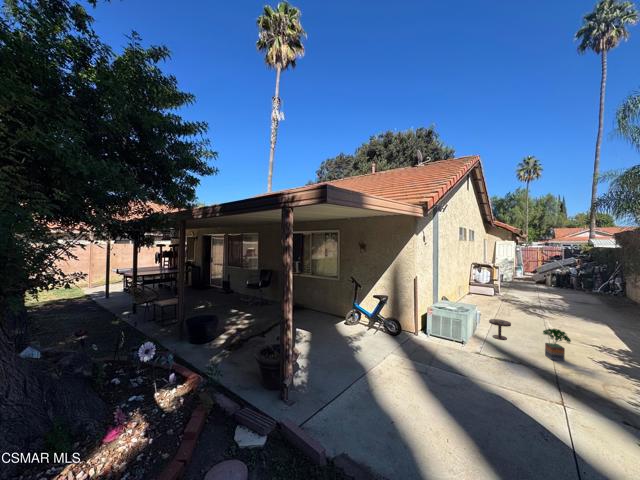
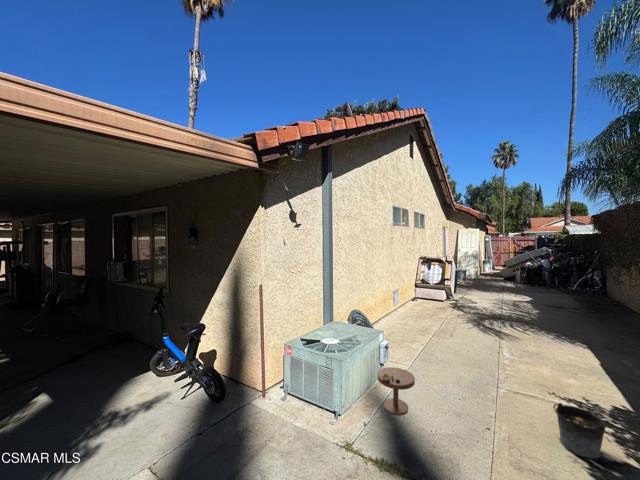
potted tree: present [543,329,571,361] -> none [475,386,527,458]
bucket: none [585,339,613,363] -> present [553,403,606,459]

